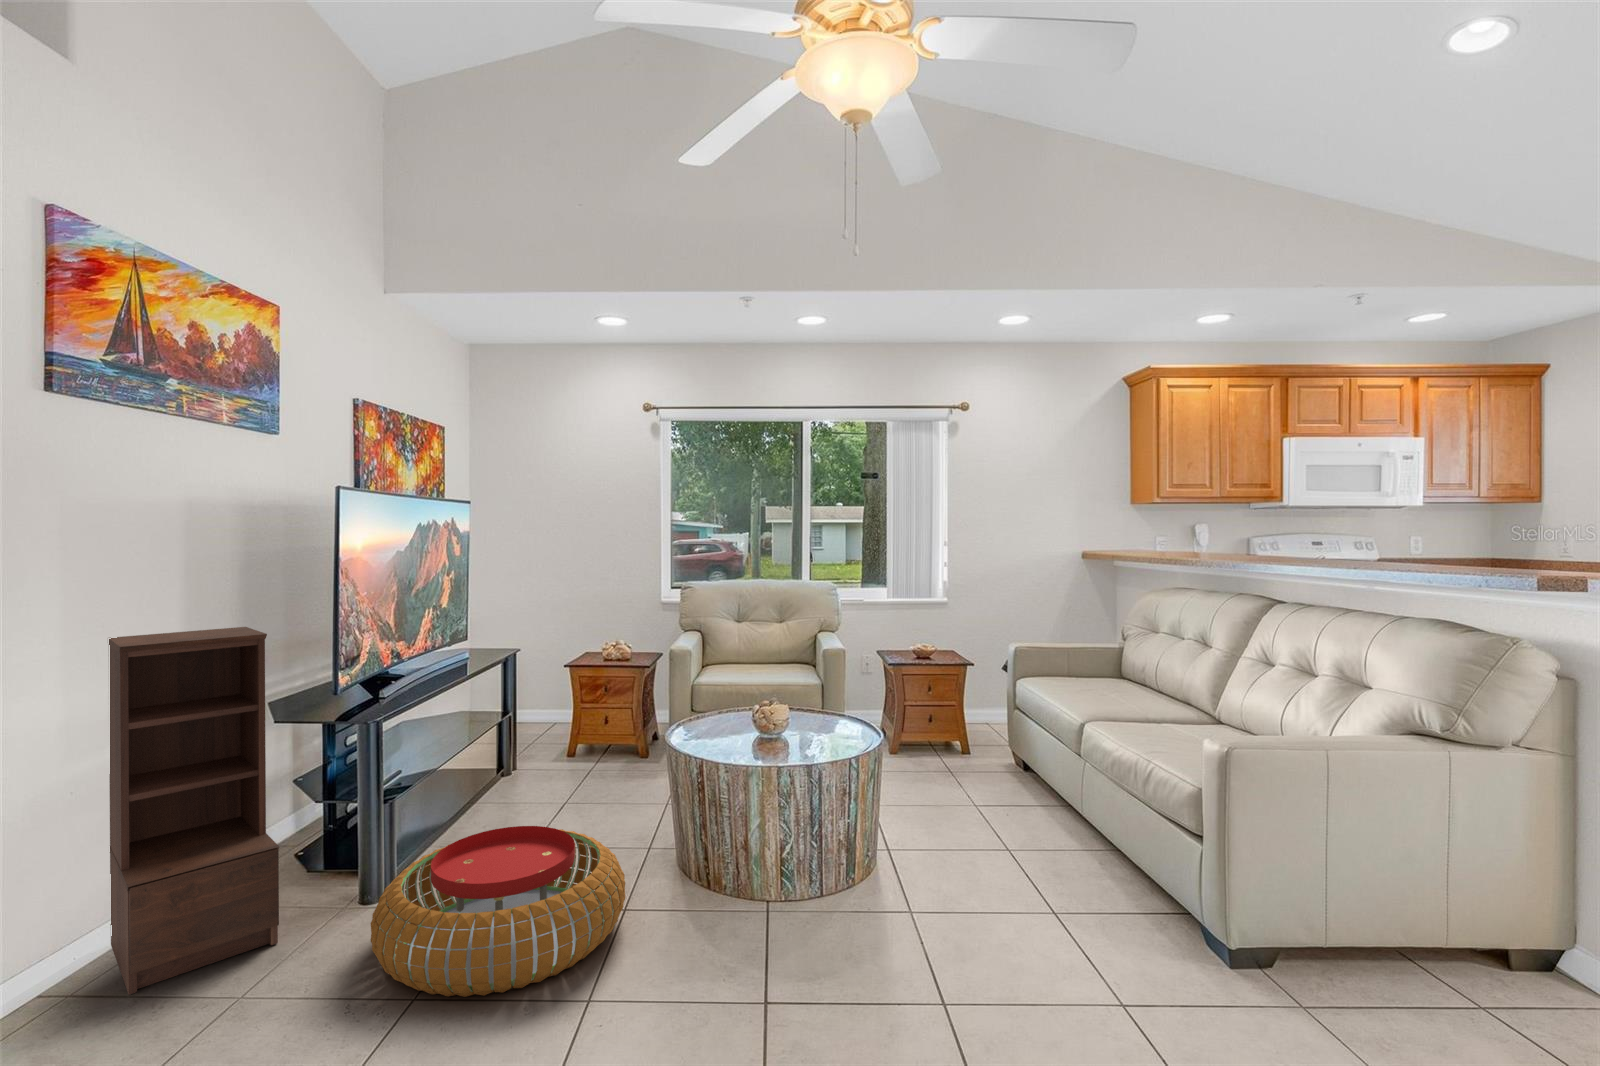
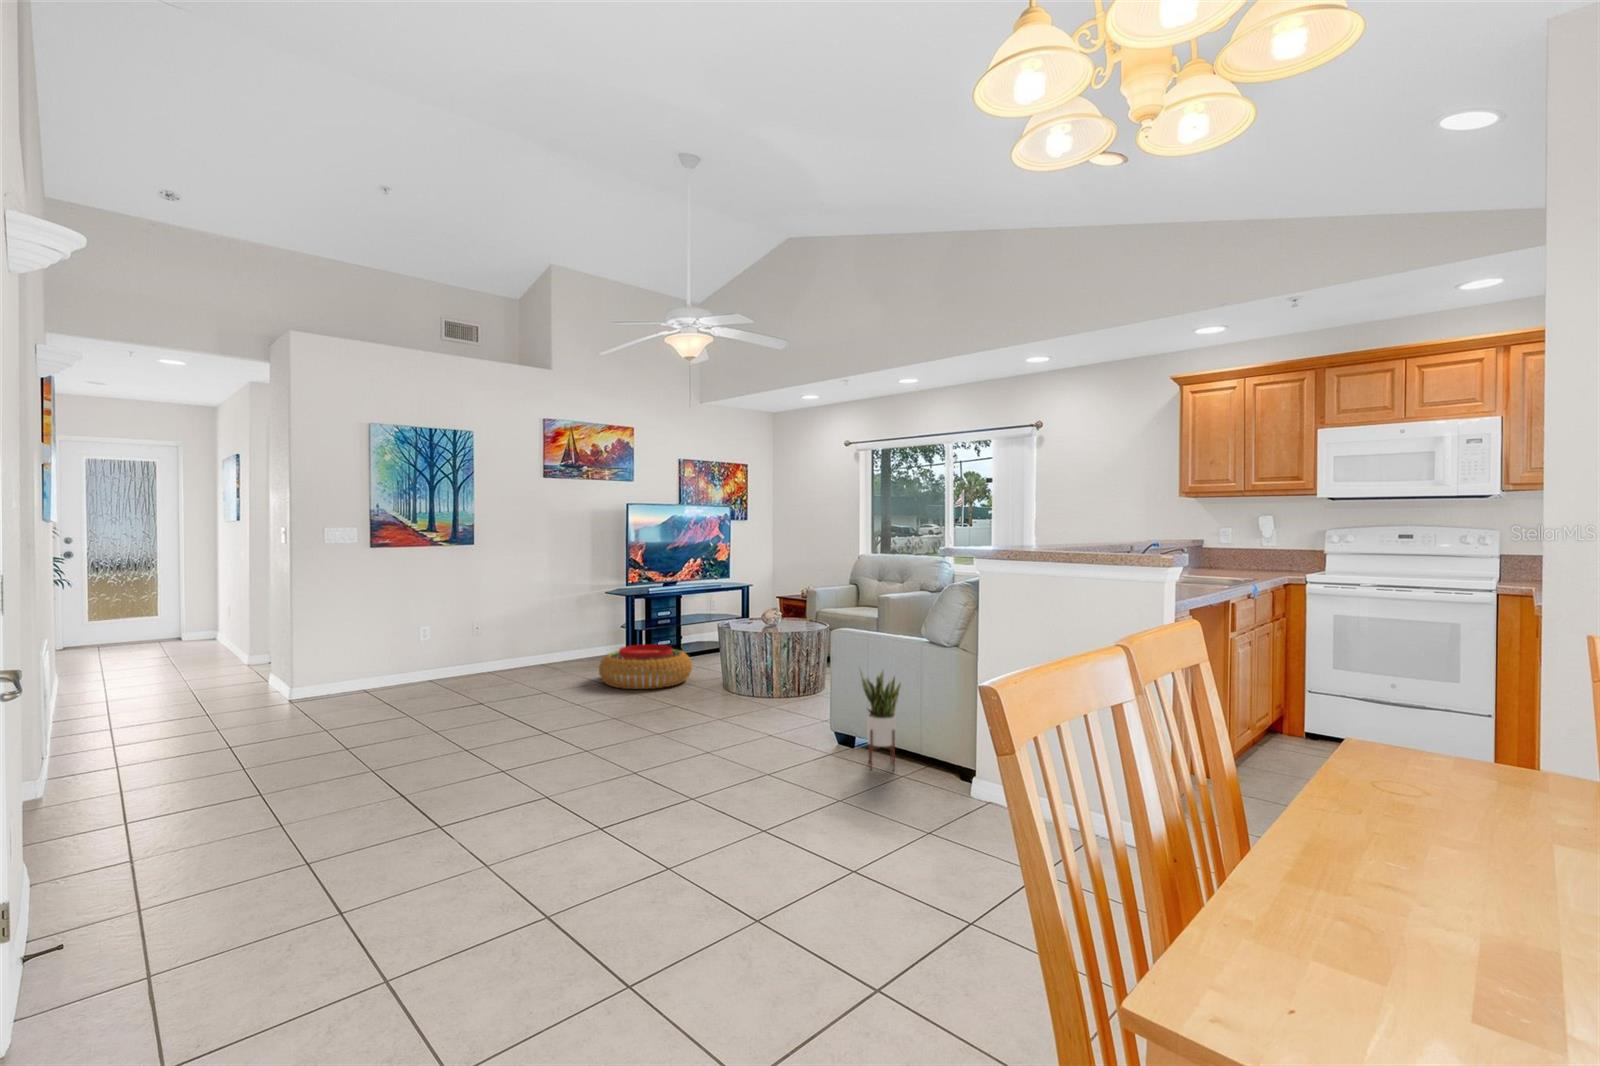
bookshelf: present [109,627,279,995] -> none [554,558,604,671]
potted plant: none [1420,813,1497,1031] -> present [860,669,901,768]

